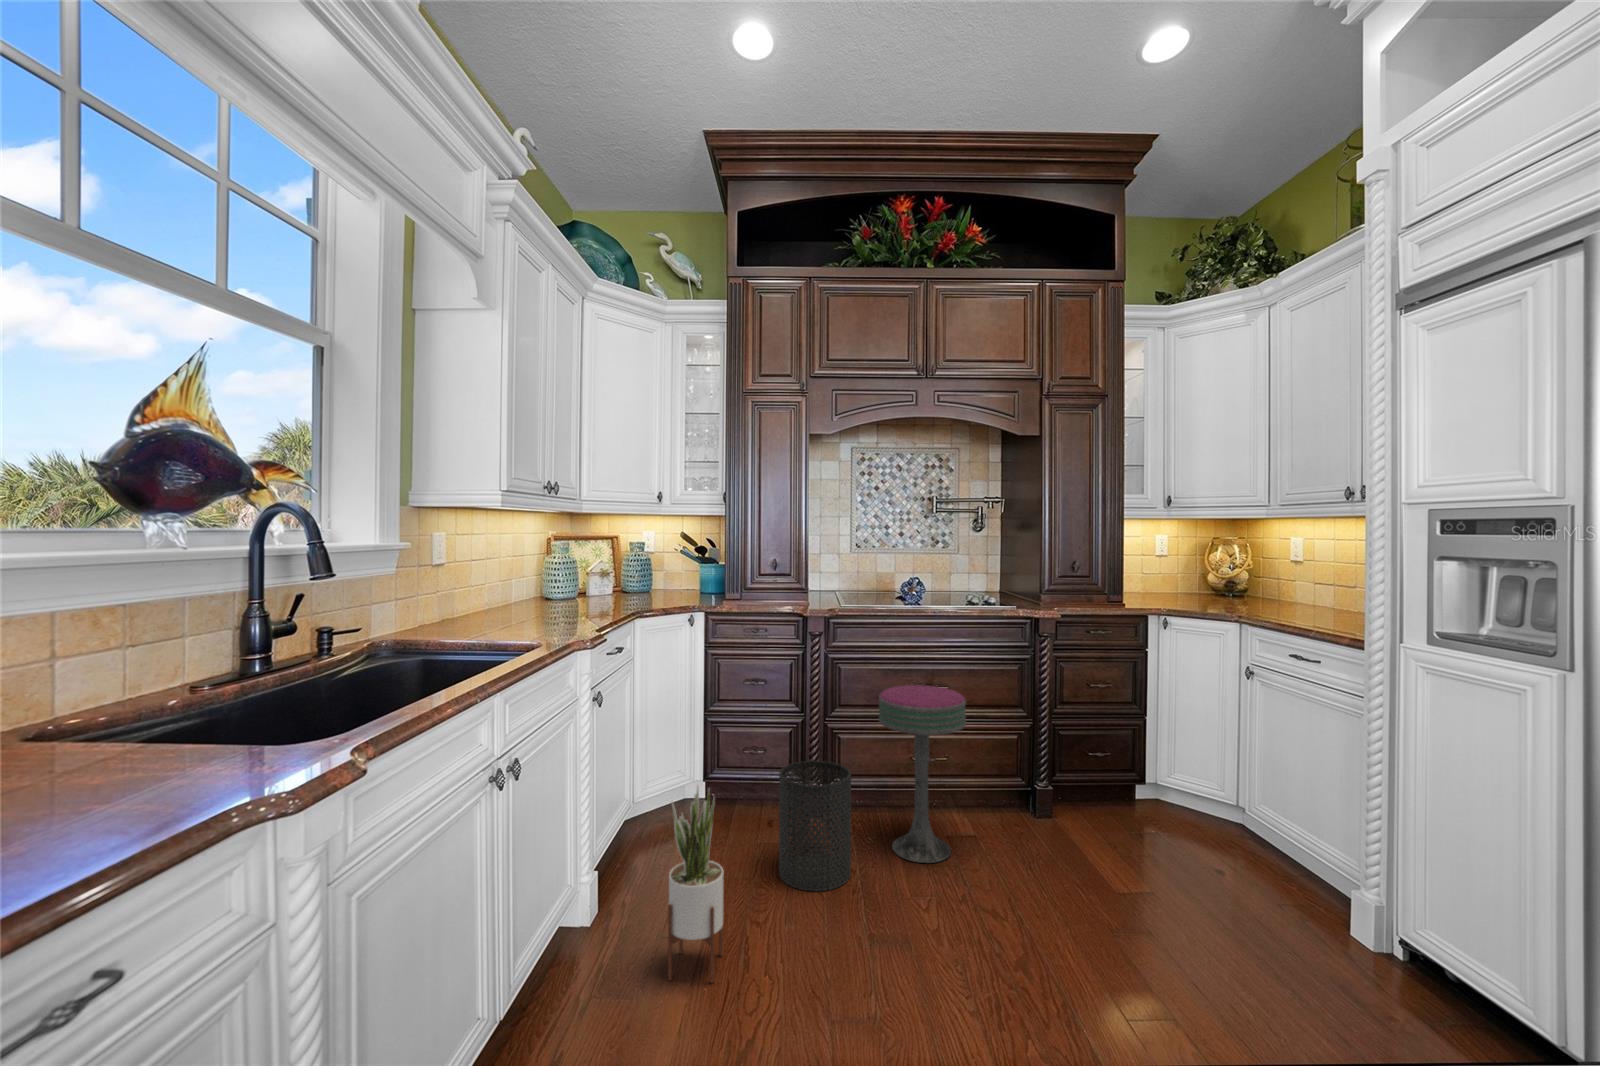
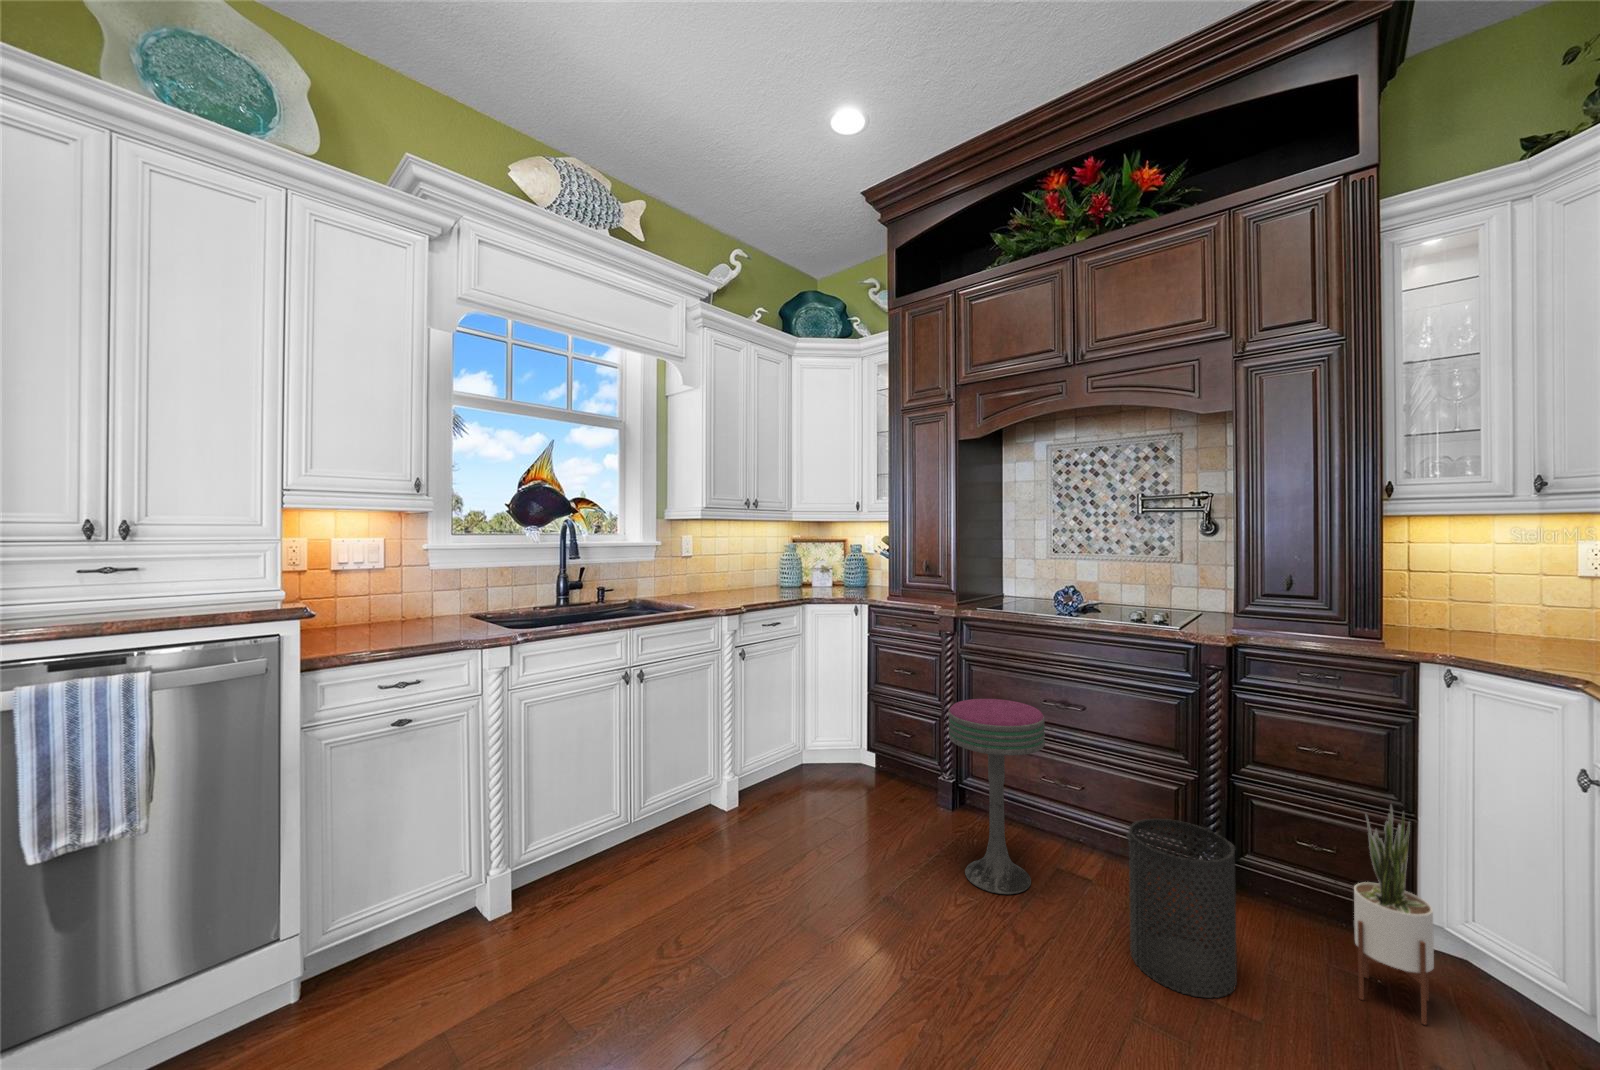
trash can: present [779,761,851,891] -> present [1127,818,1237,998]
potted plant: present [668,787,723,983] -> present [1354,805,1434,1025]

